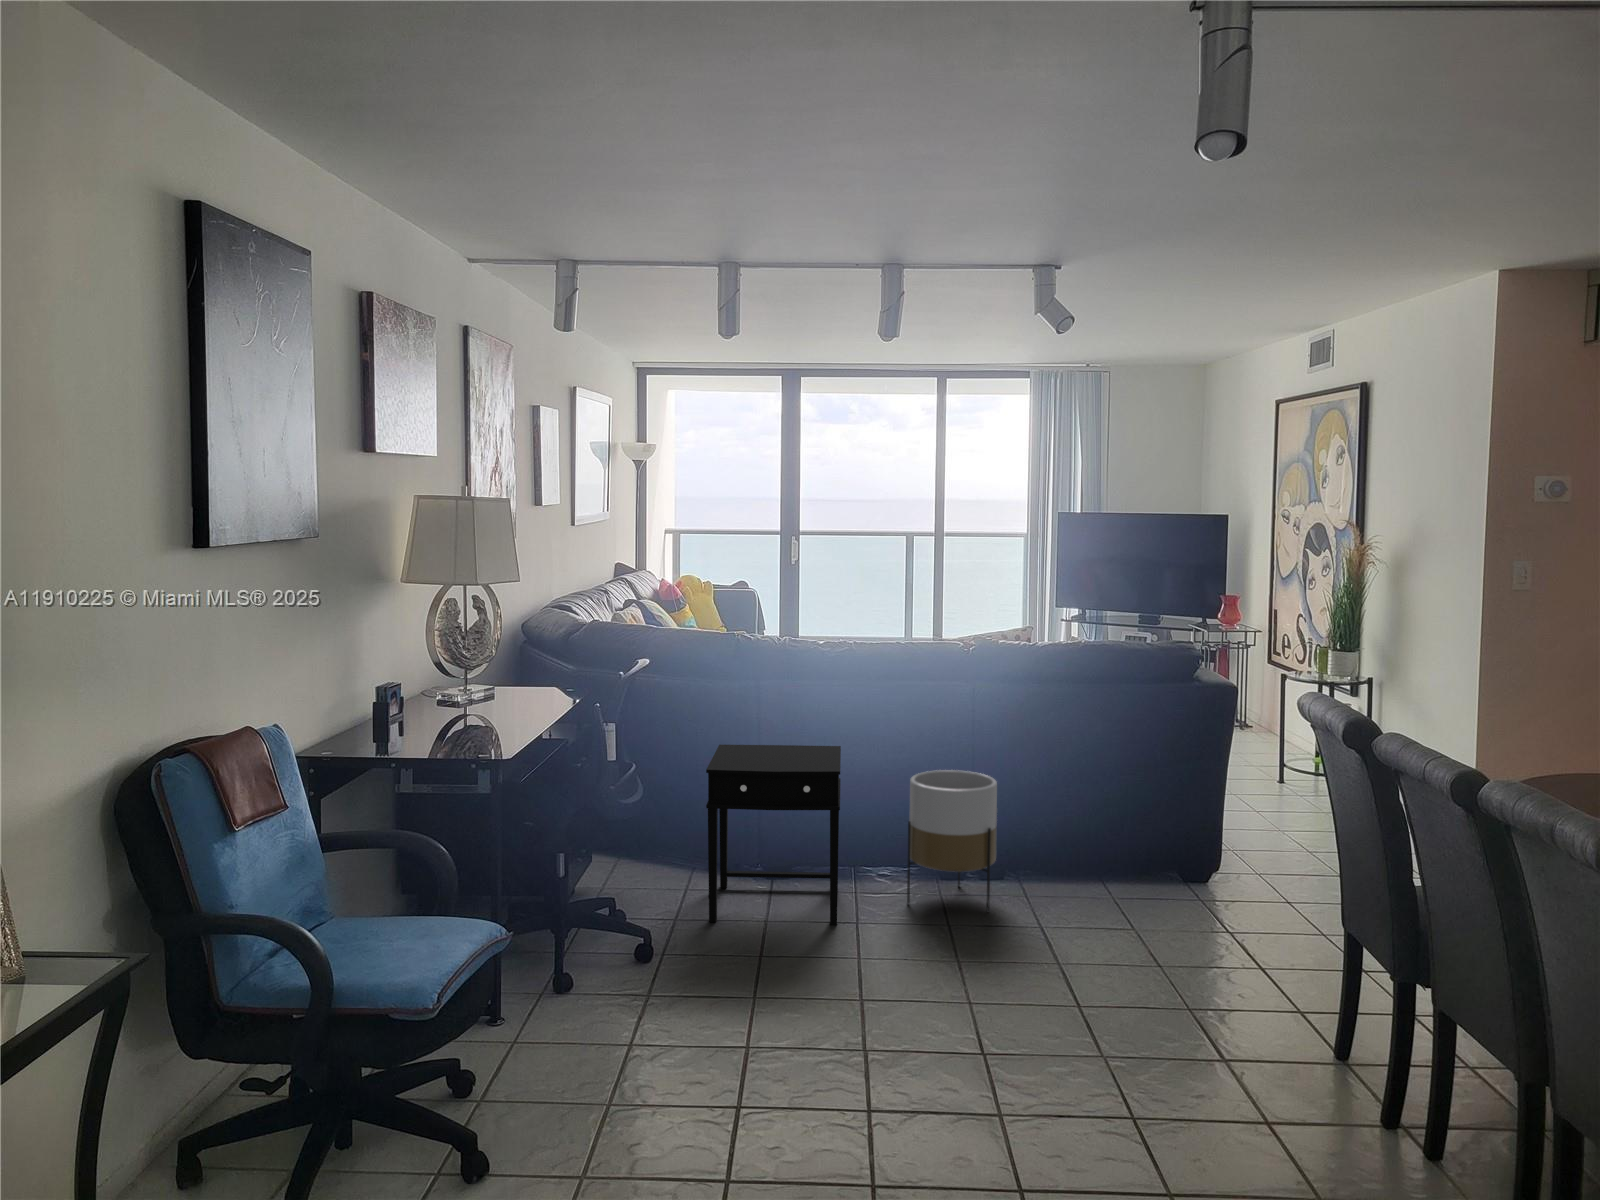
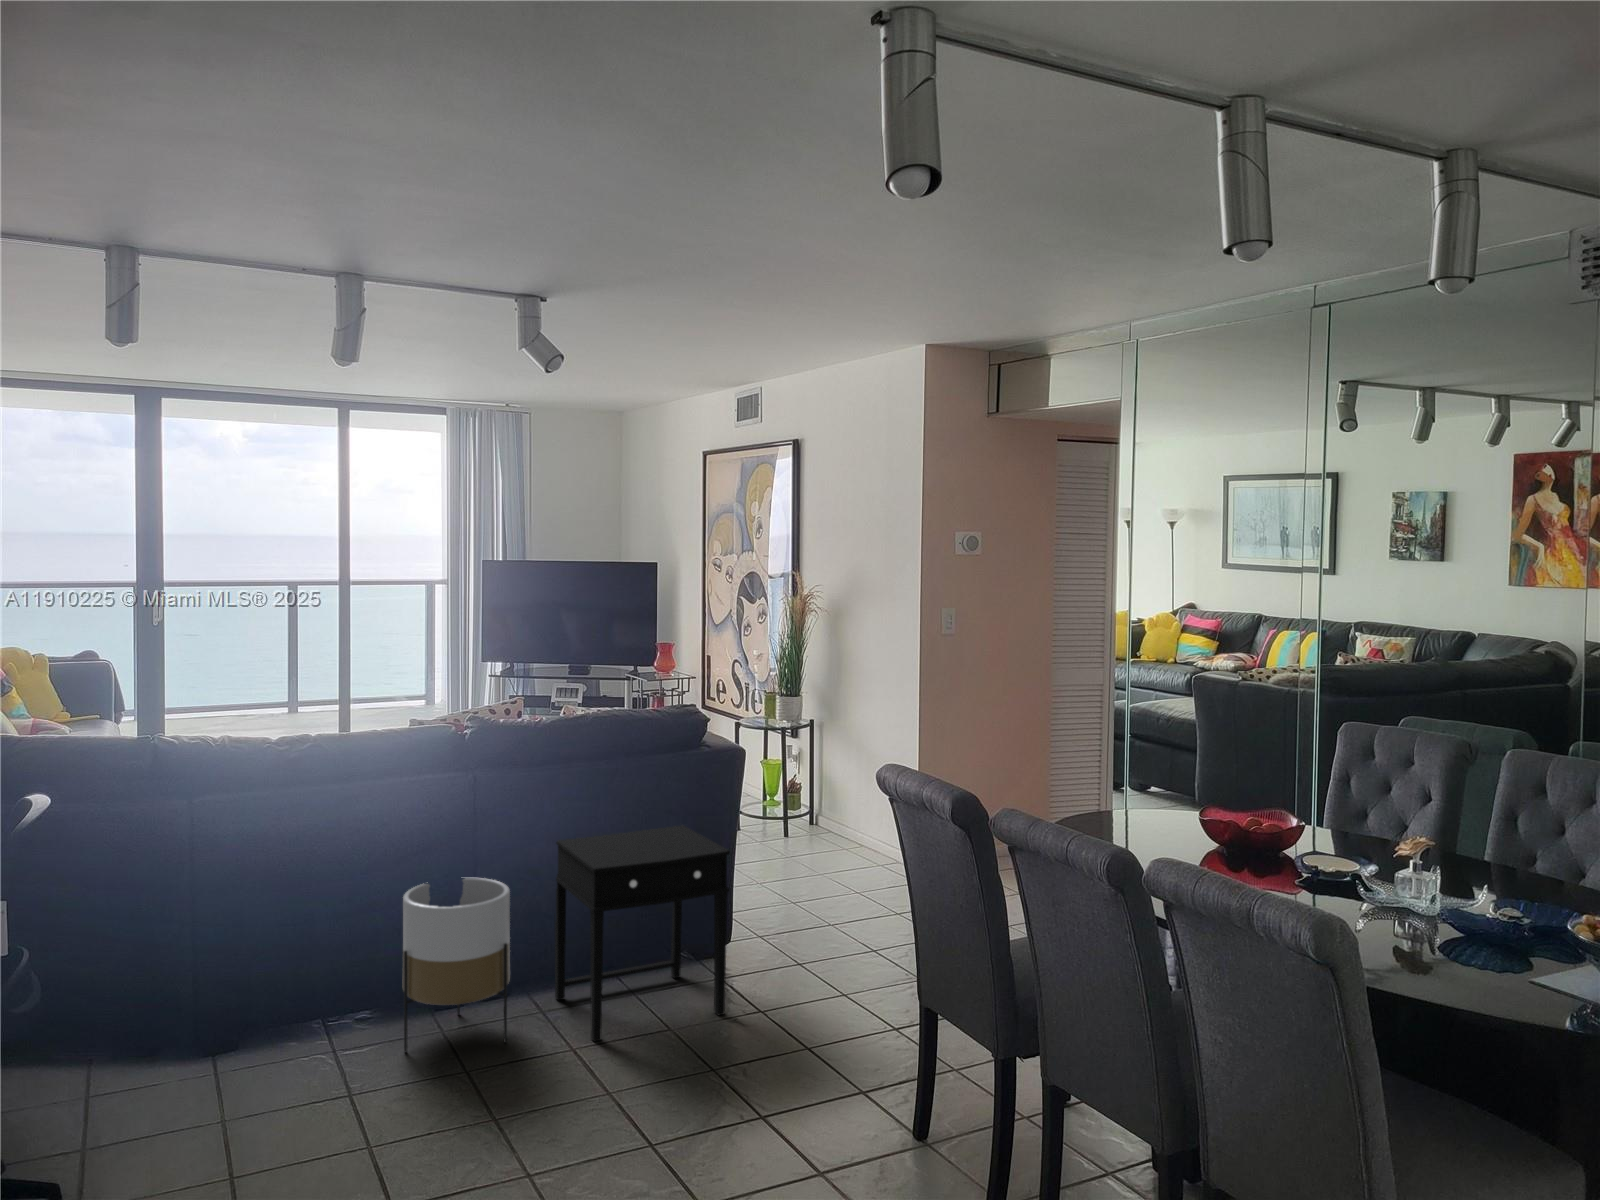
side table: present [706,745,841,925] -> present [554,825,730,1042]

